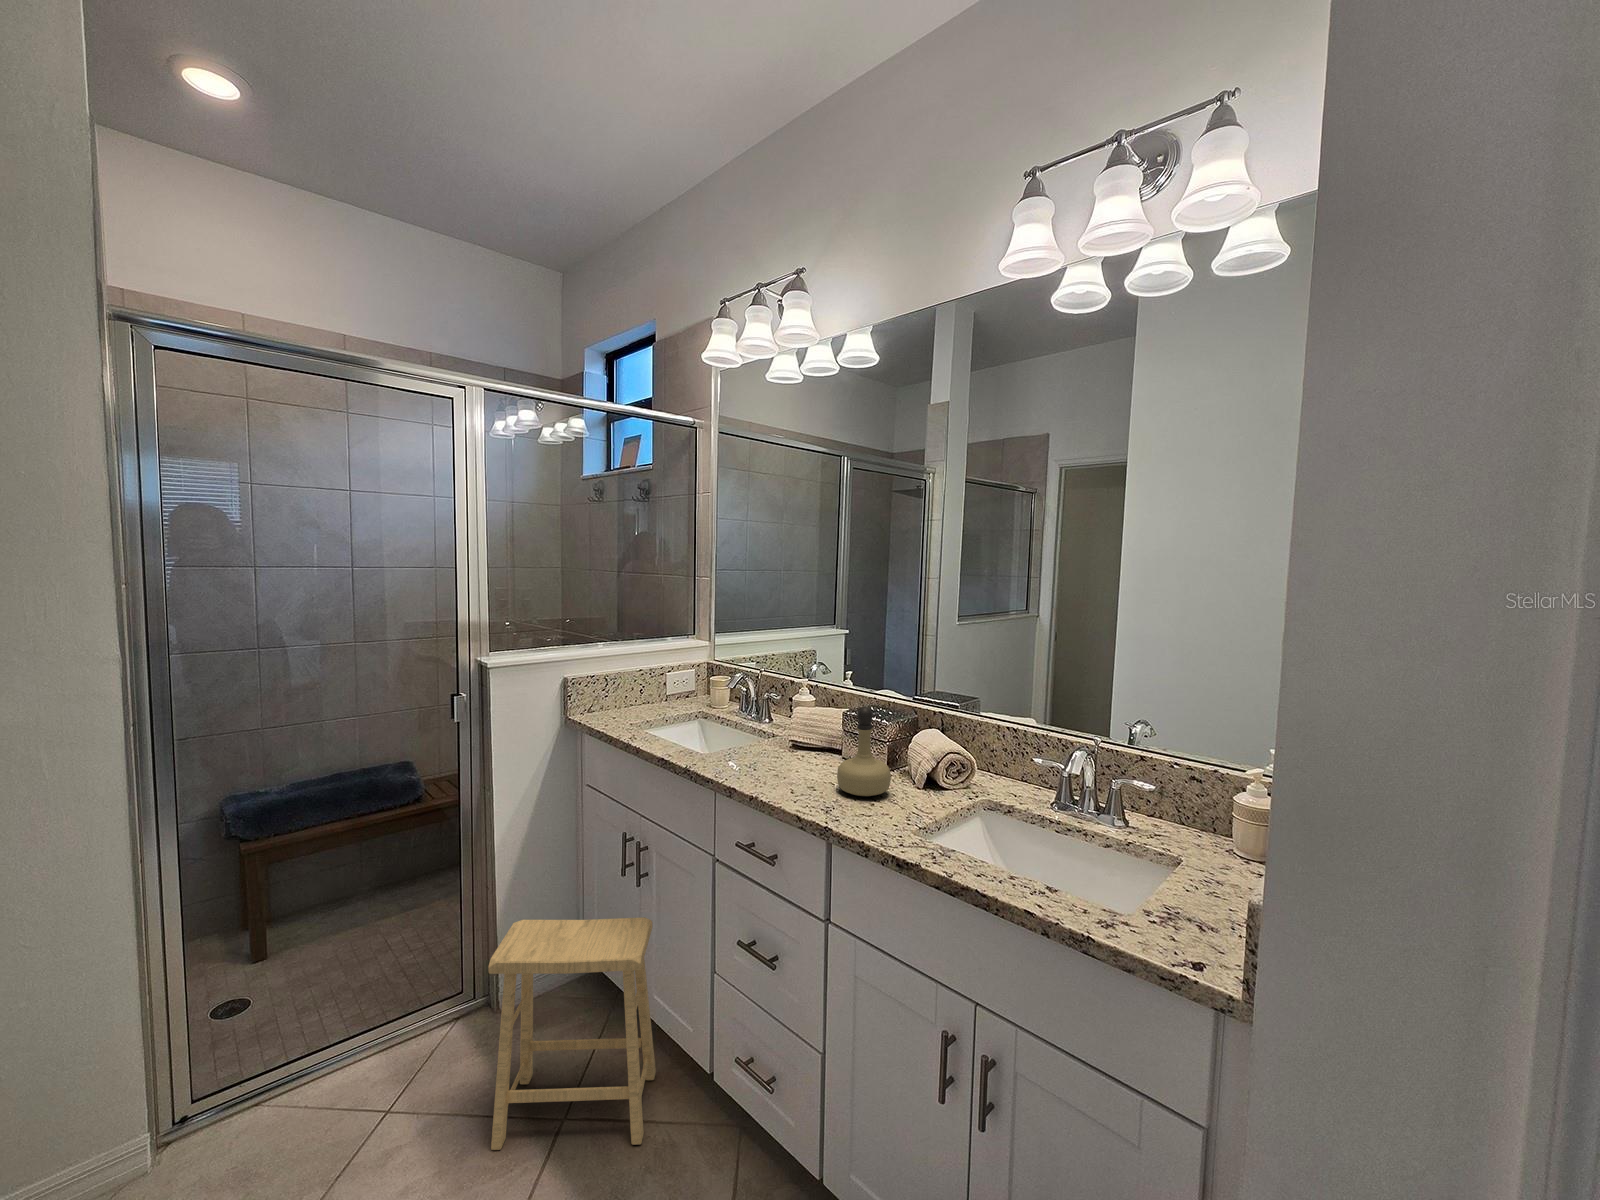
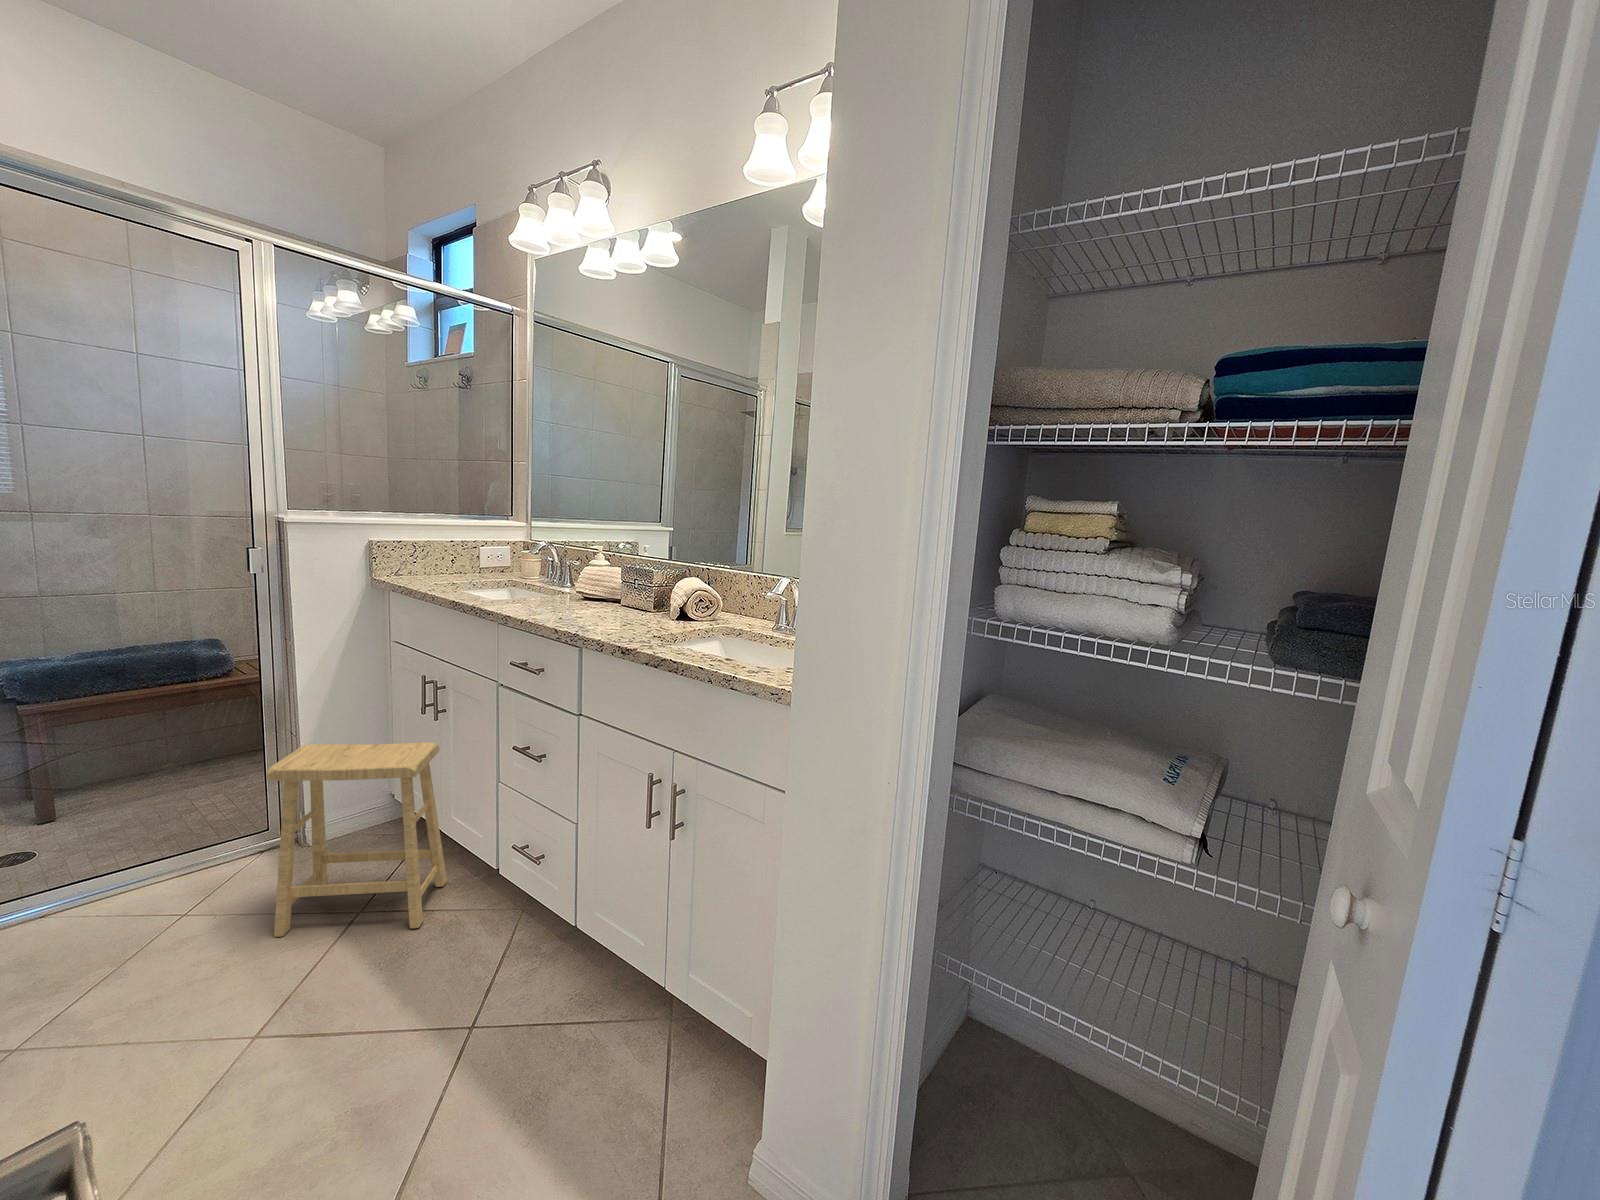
perfume bottle: present [837,707,891,796] -> none [594,545,642,622]

